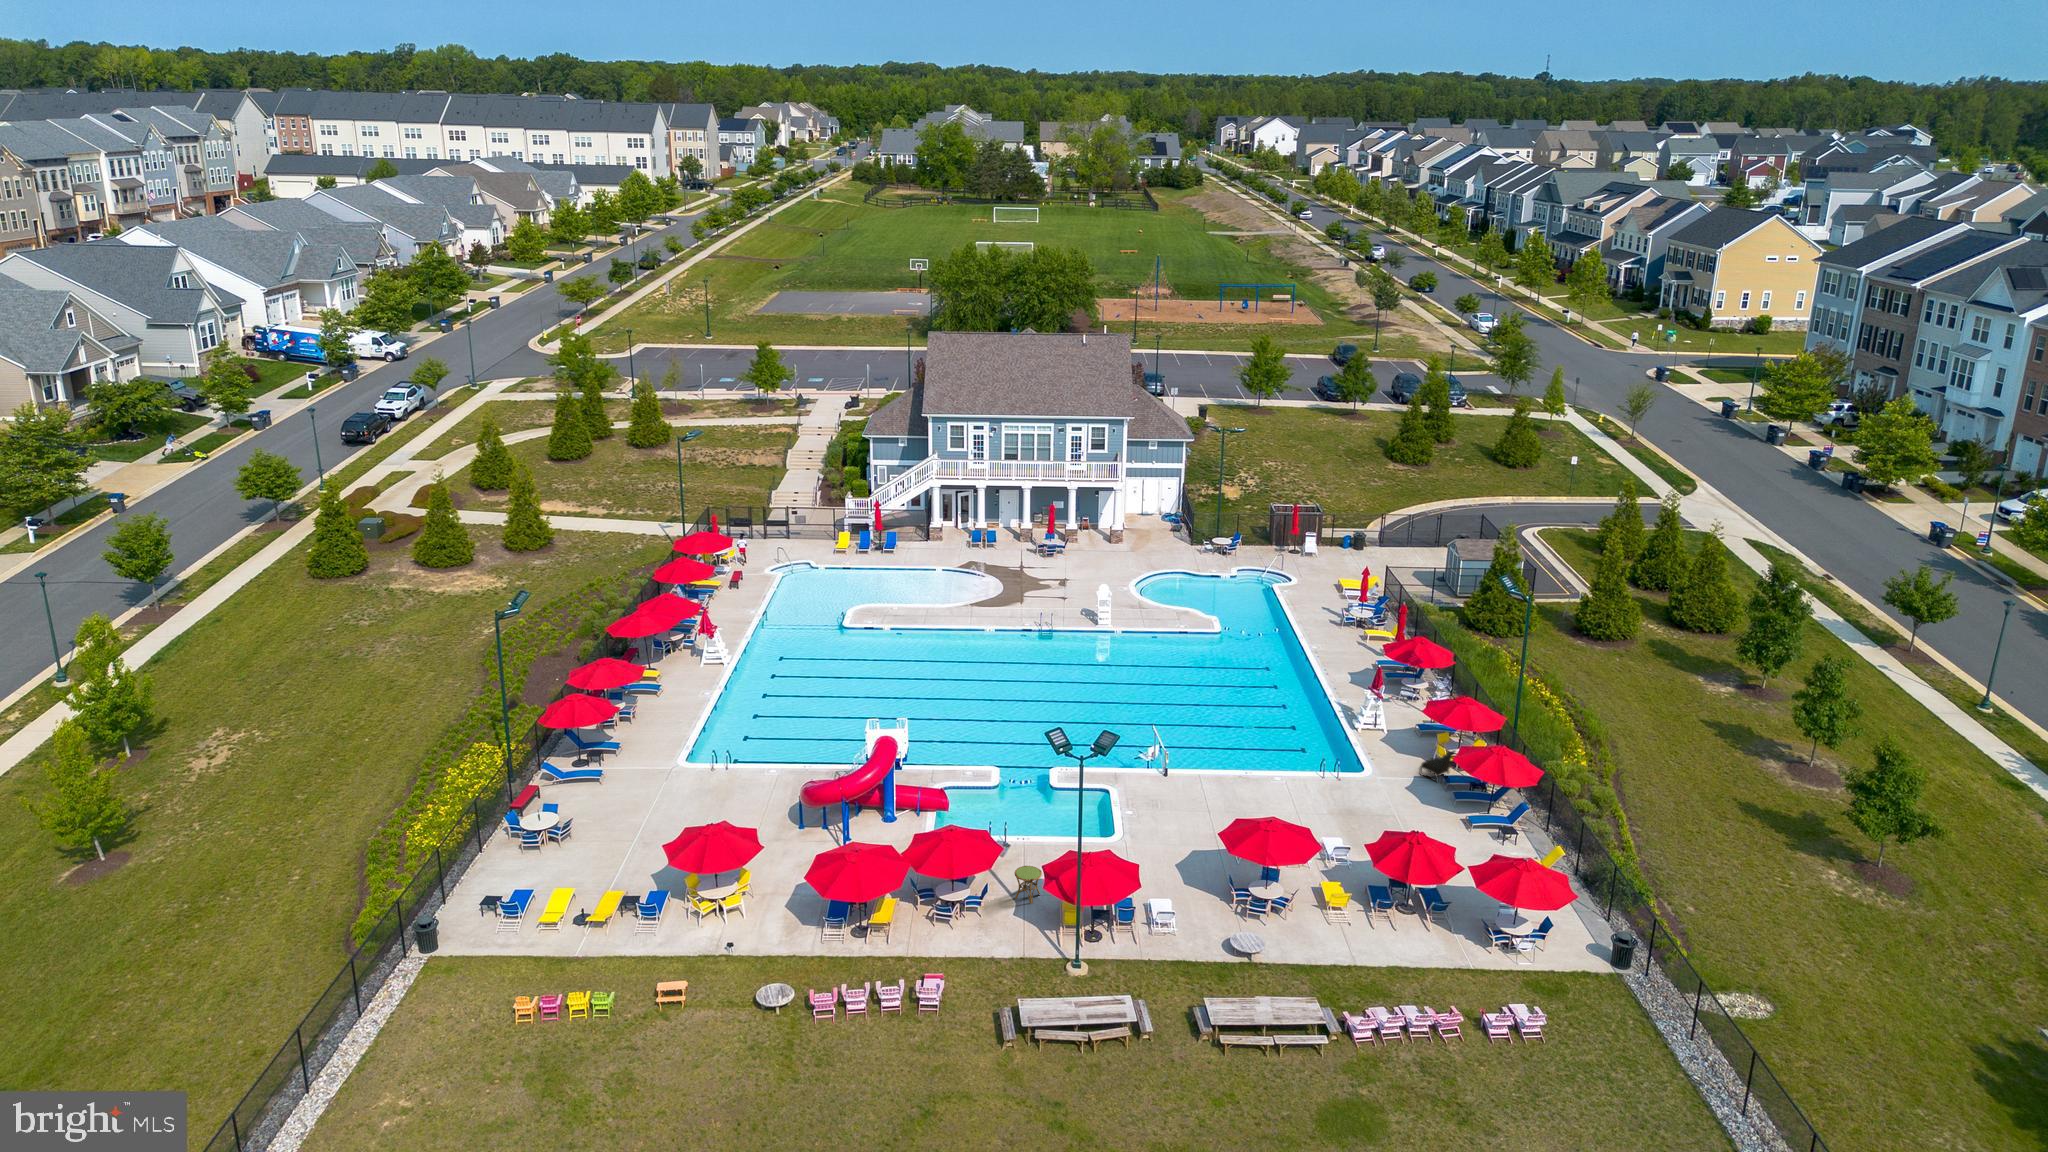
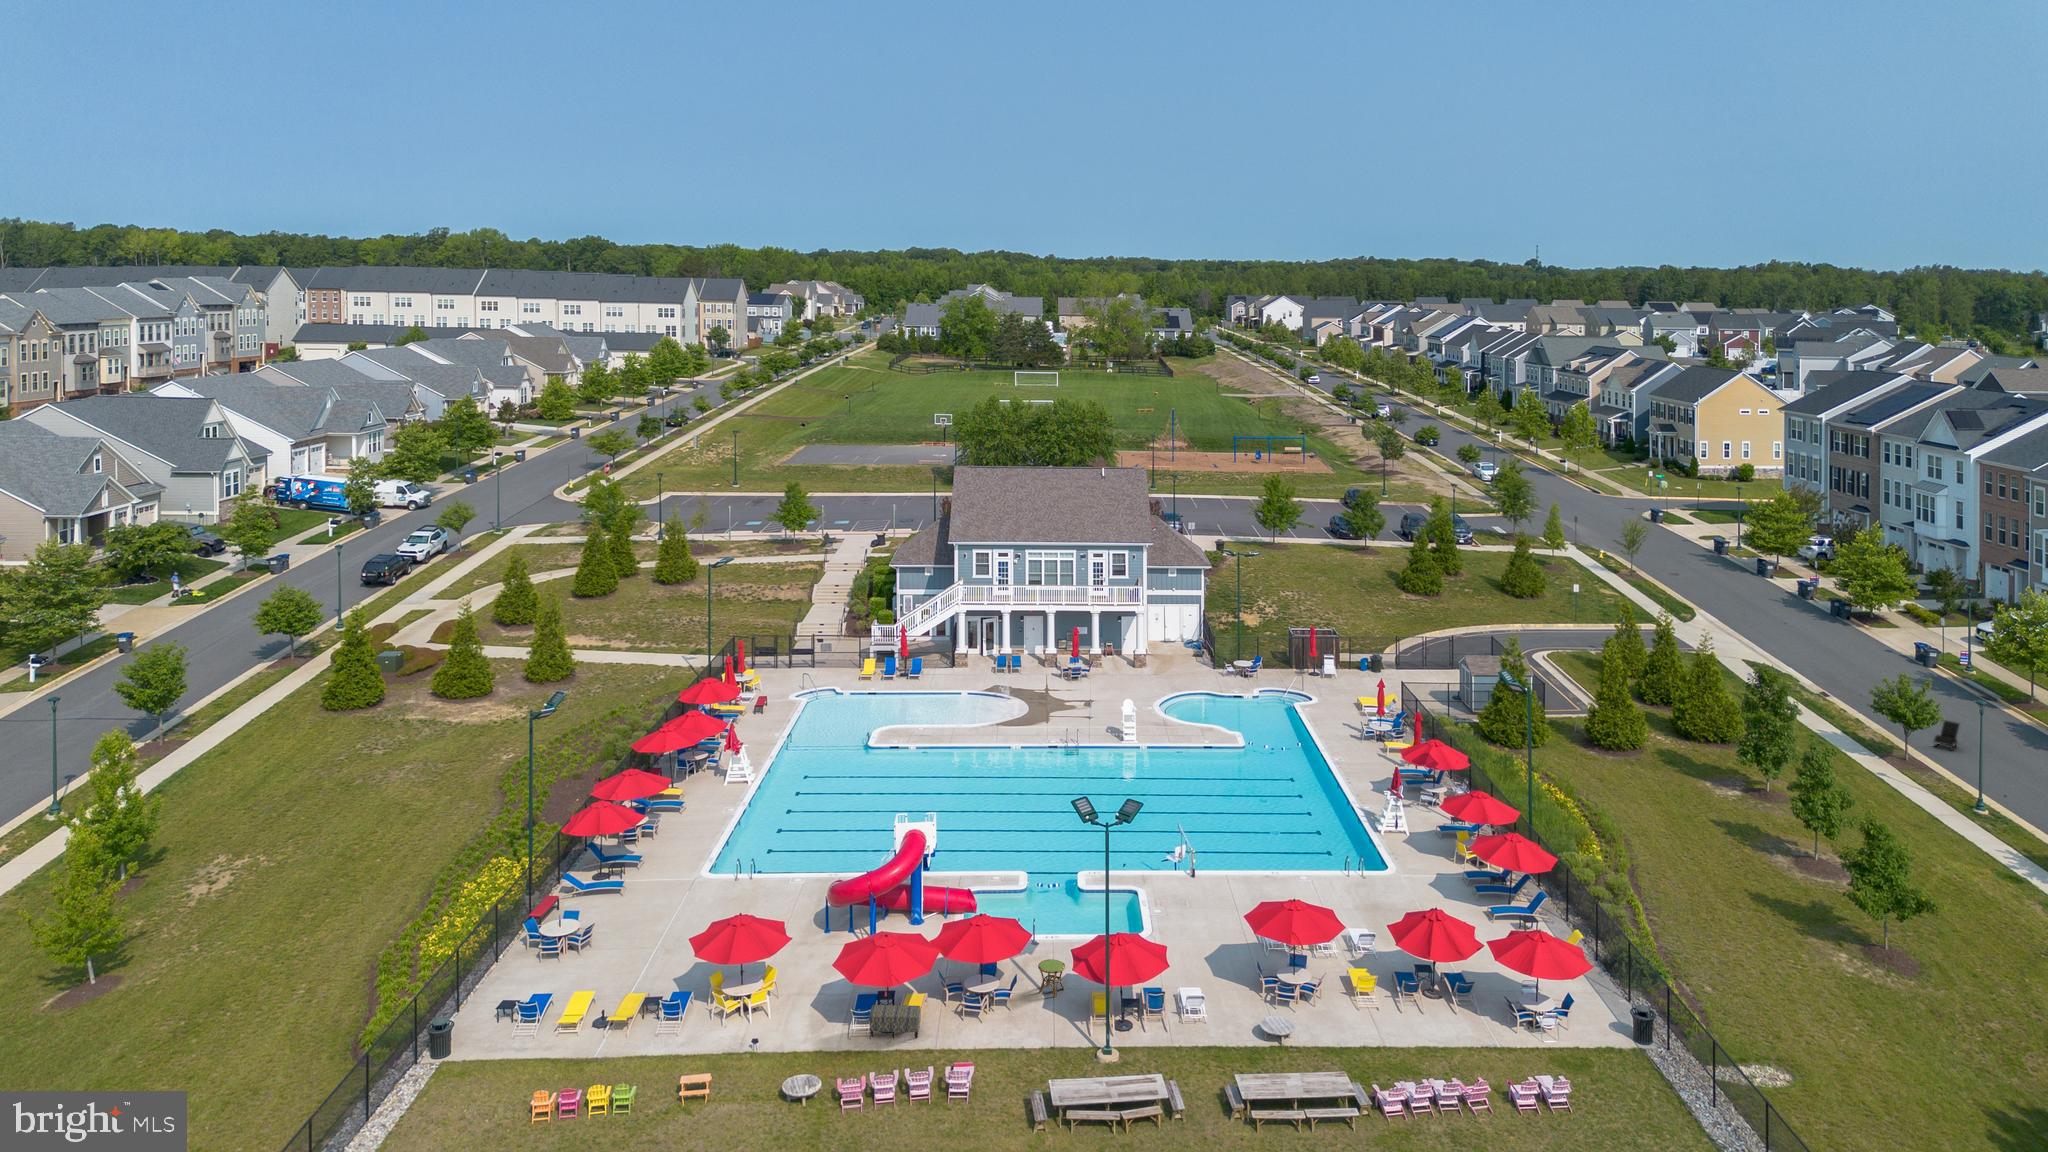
lounge chair: present [1419,750,1455,782] -> present [1934,720,1959,750]
bench: none [842,912,895,946] -> present [869,1005,921,1038]

